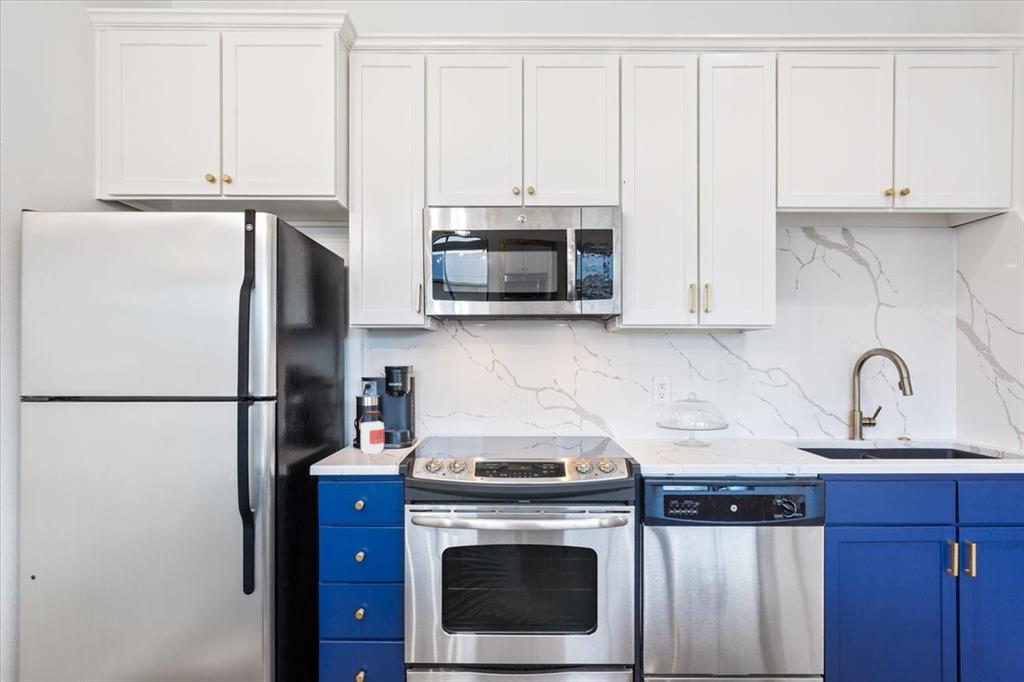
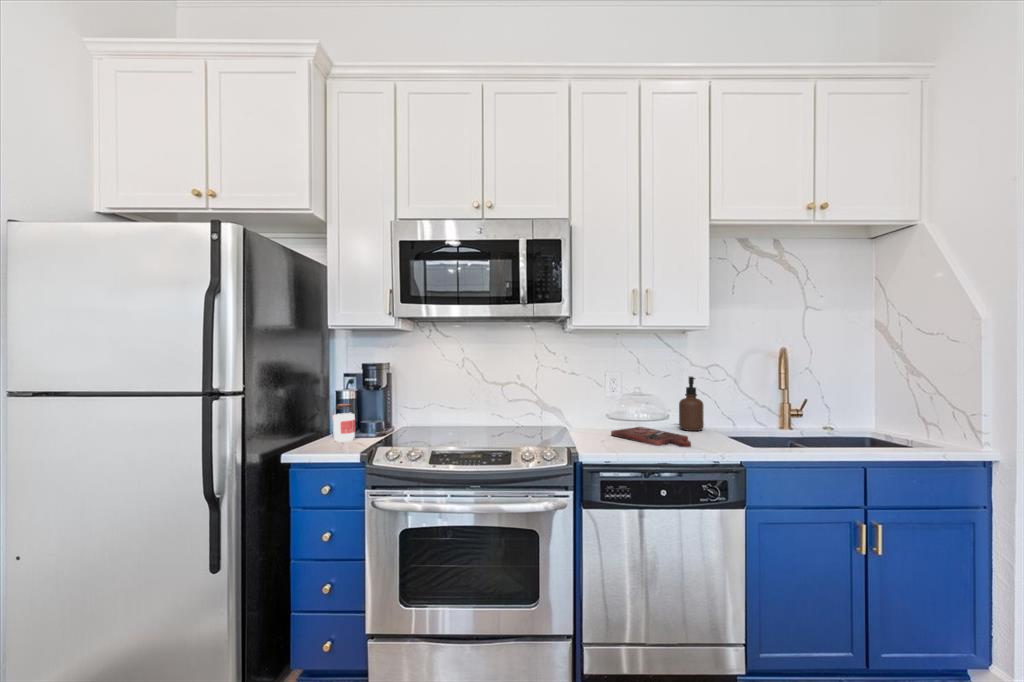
soap dispenser: none [739,381,767,442] -> present [679,376,704,431]
cutting board: none [666,437,759,459] -> present [611,427,691,447]

